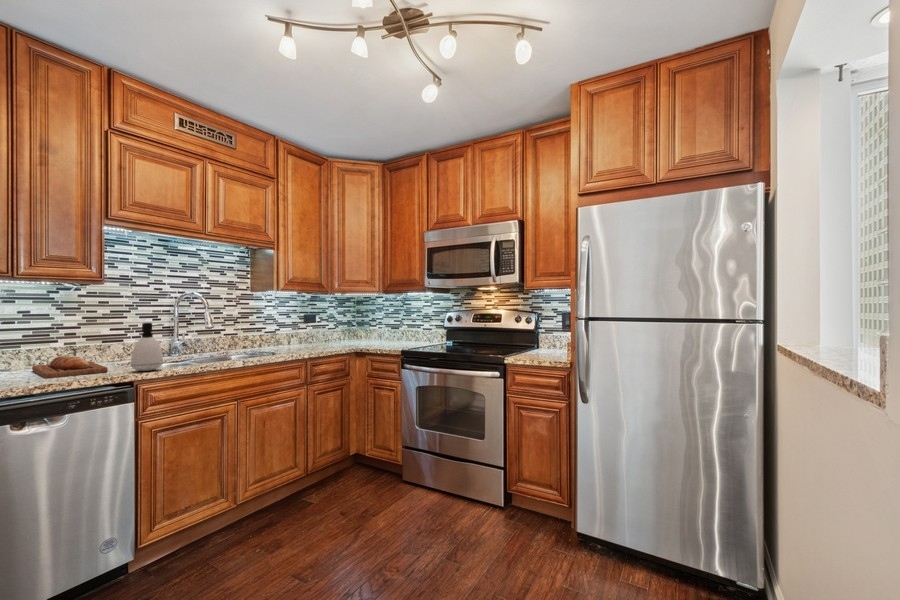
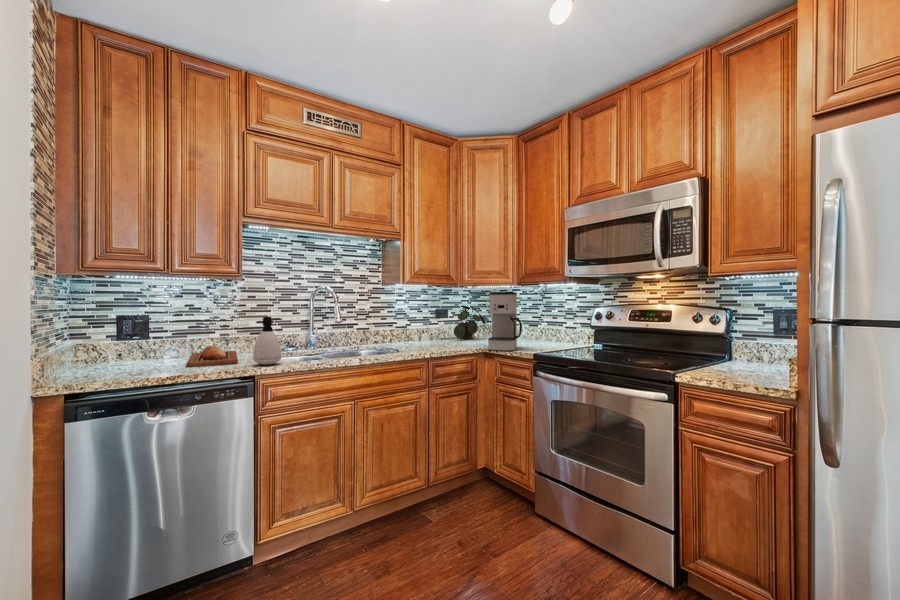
coffee maker: none [361,299,390,350] -> present [488,292,522,351]
potted plant: none [307,311,351,343] -> present [454,306,485,339]

